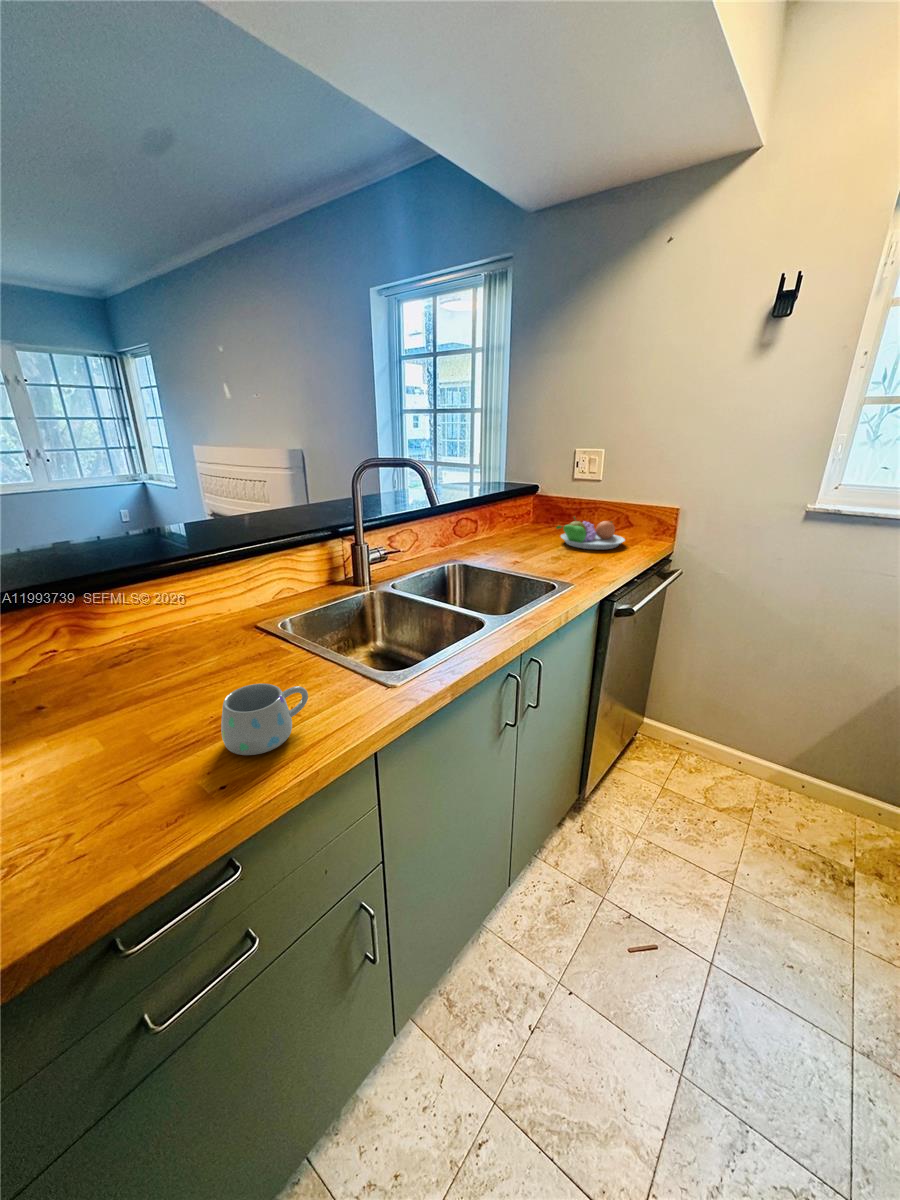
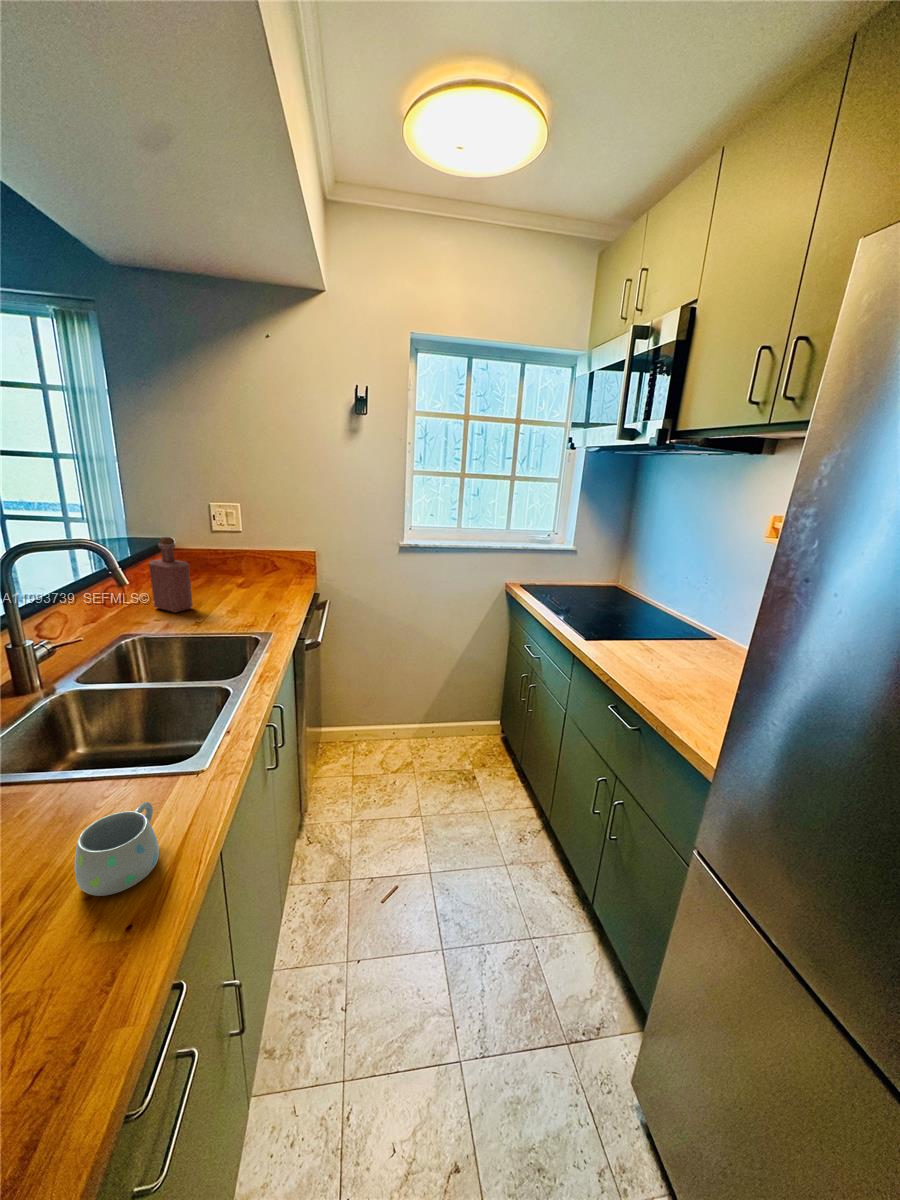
bottle: none [494,476,526,551] -> present [149,537,193,612]
fruit bowl: present [556,517,625,549] -> none [220,568,284,597]

